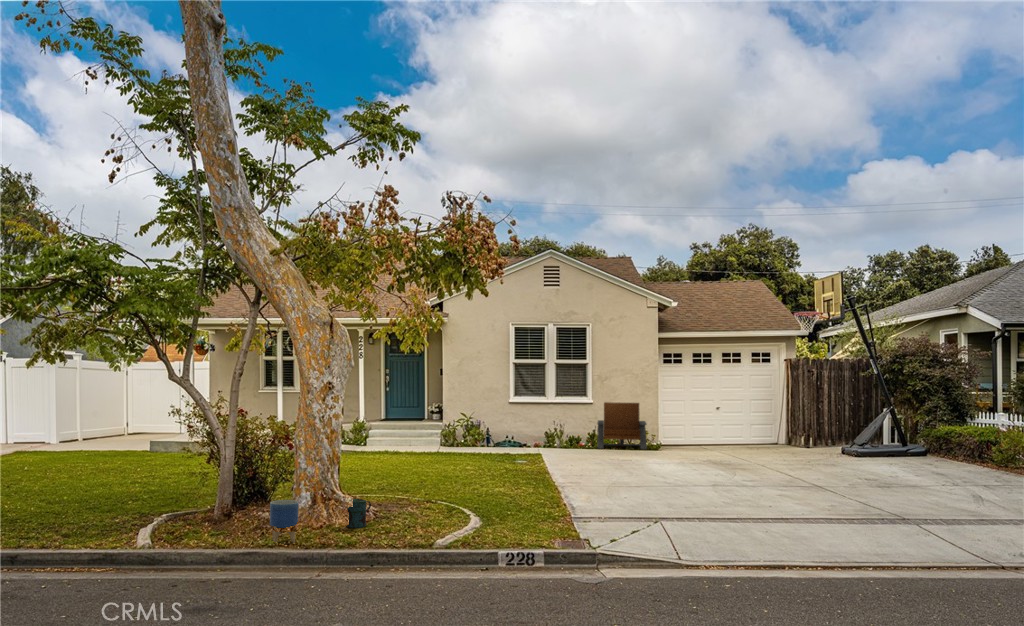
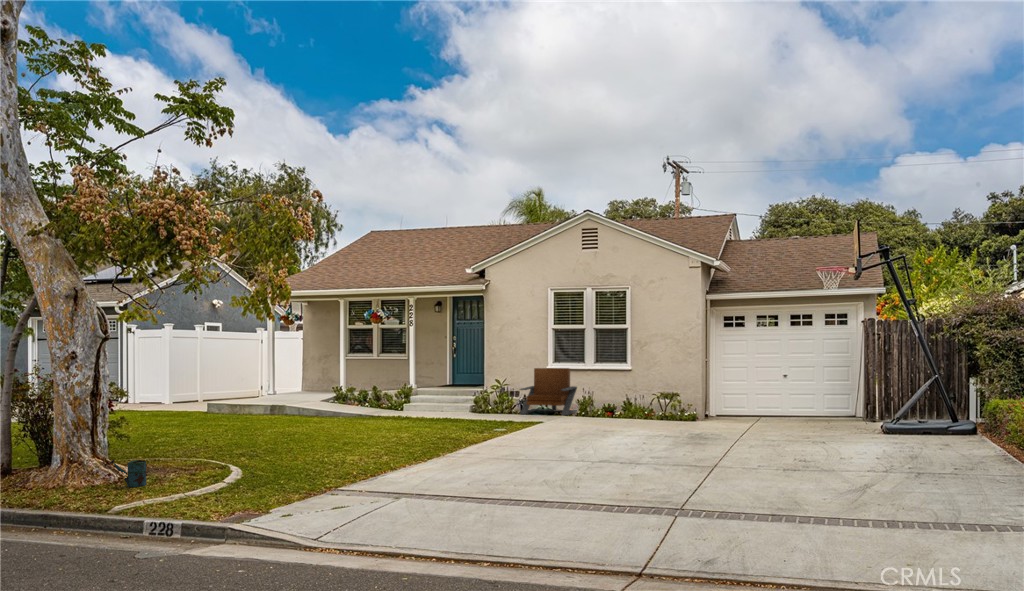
lounge chair: present [597,402,647,449] -> present [520,368,577,415]
planter: present [270,500,298,543] -> none [24,459,53,497]

